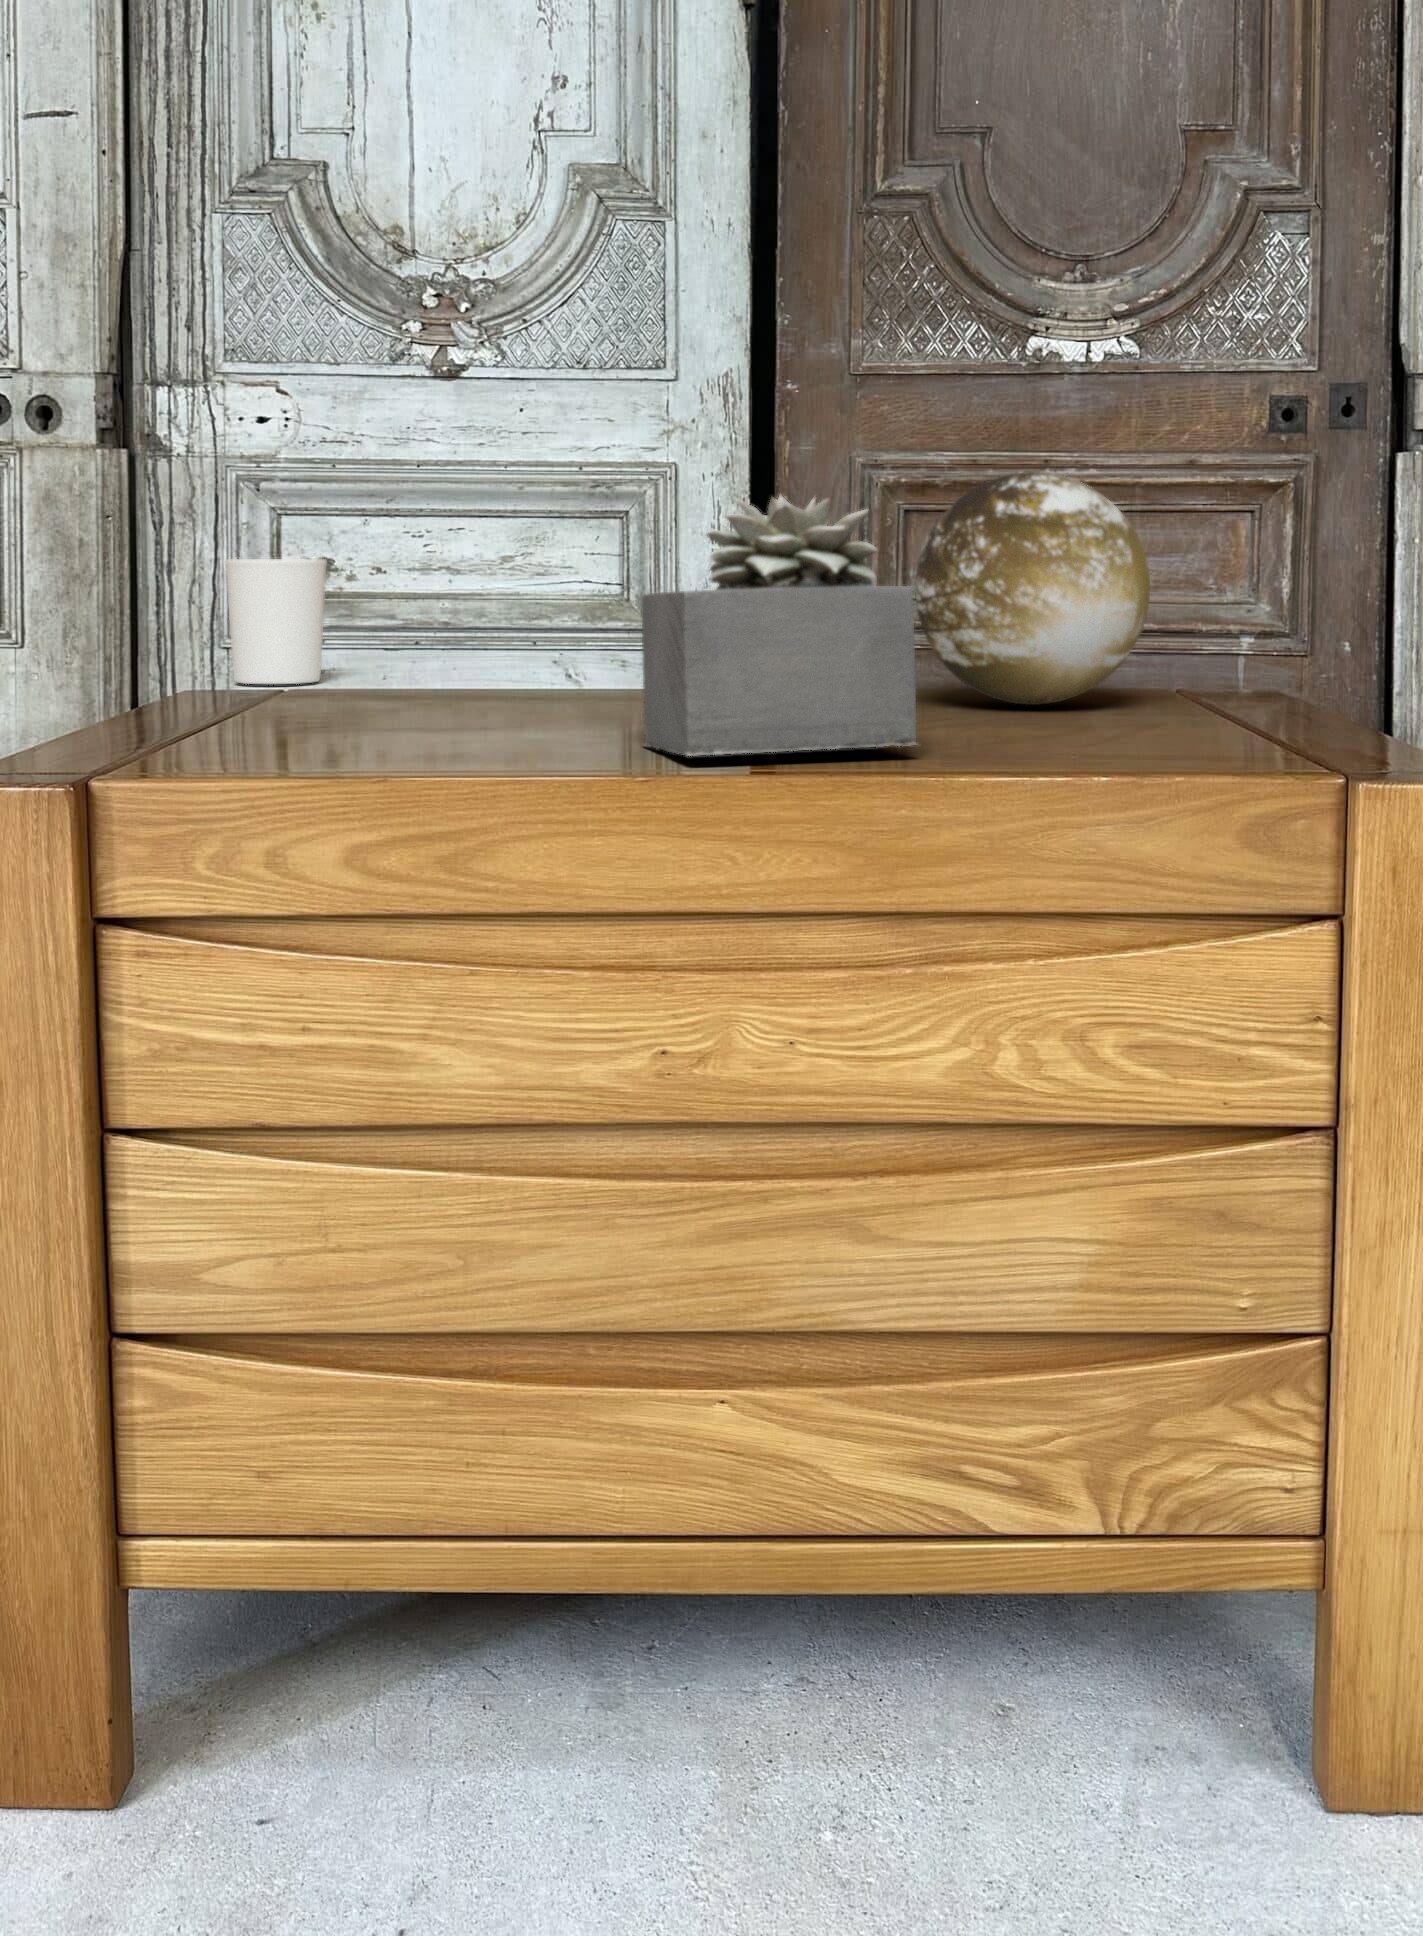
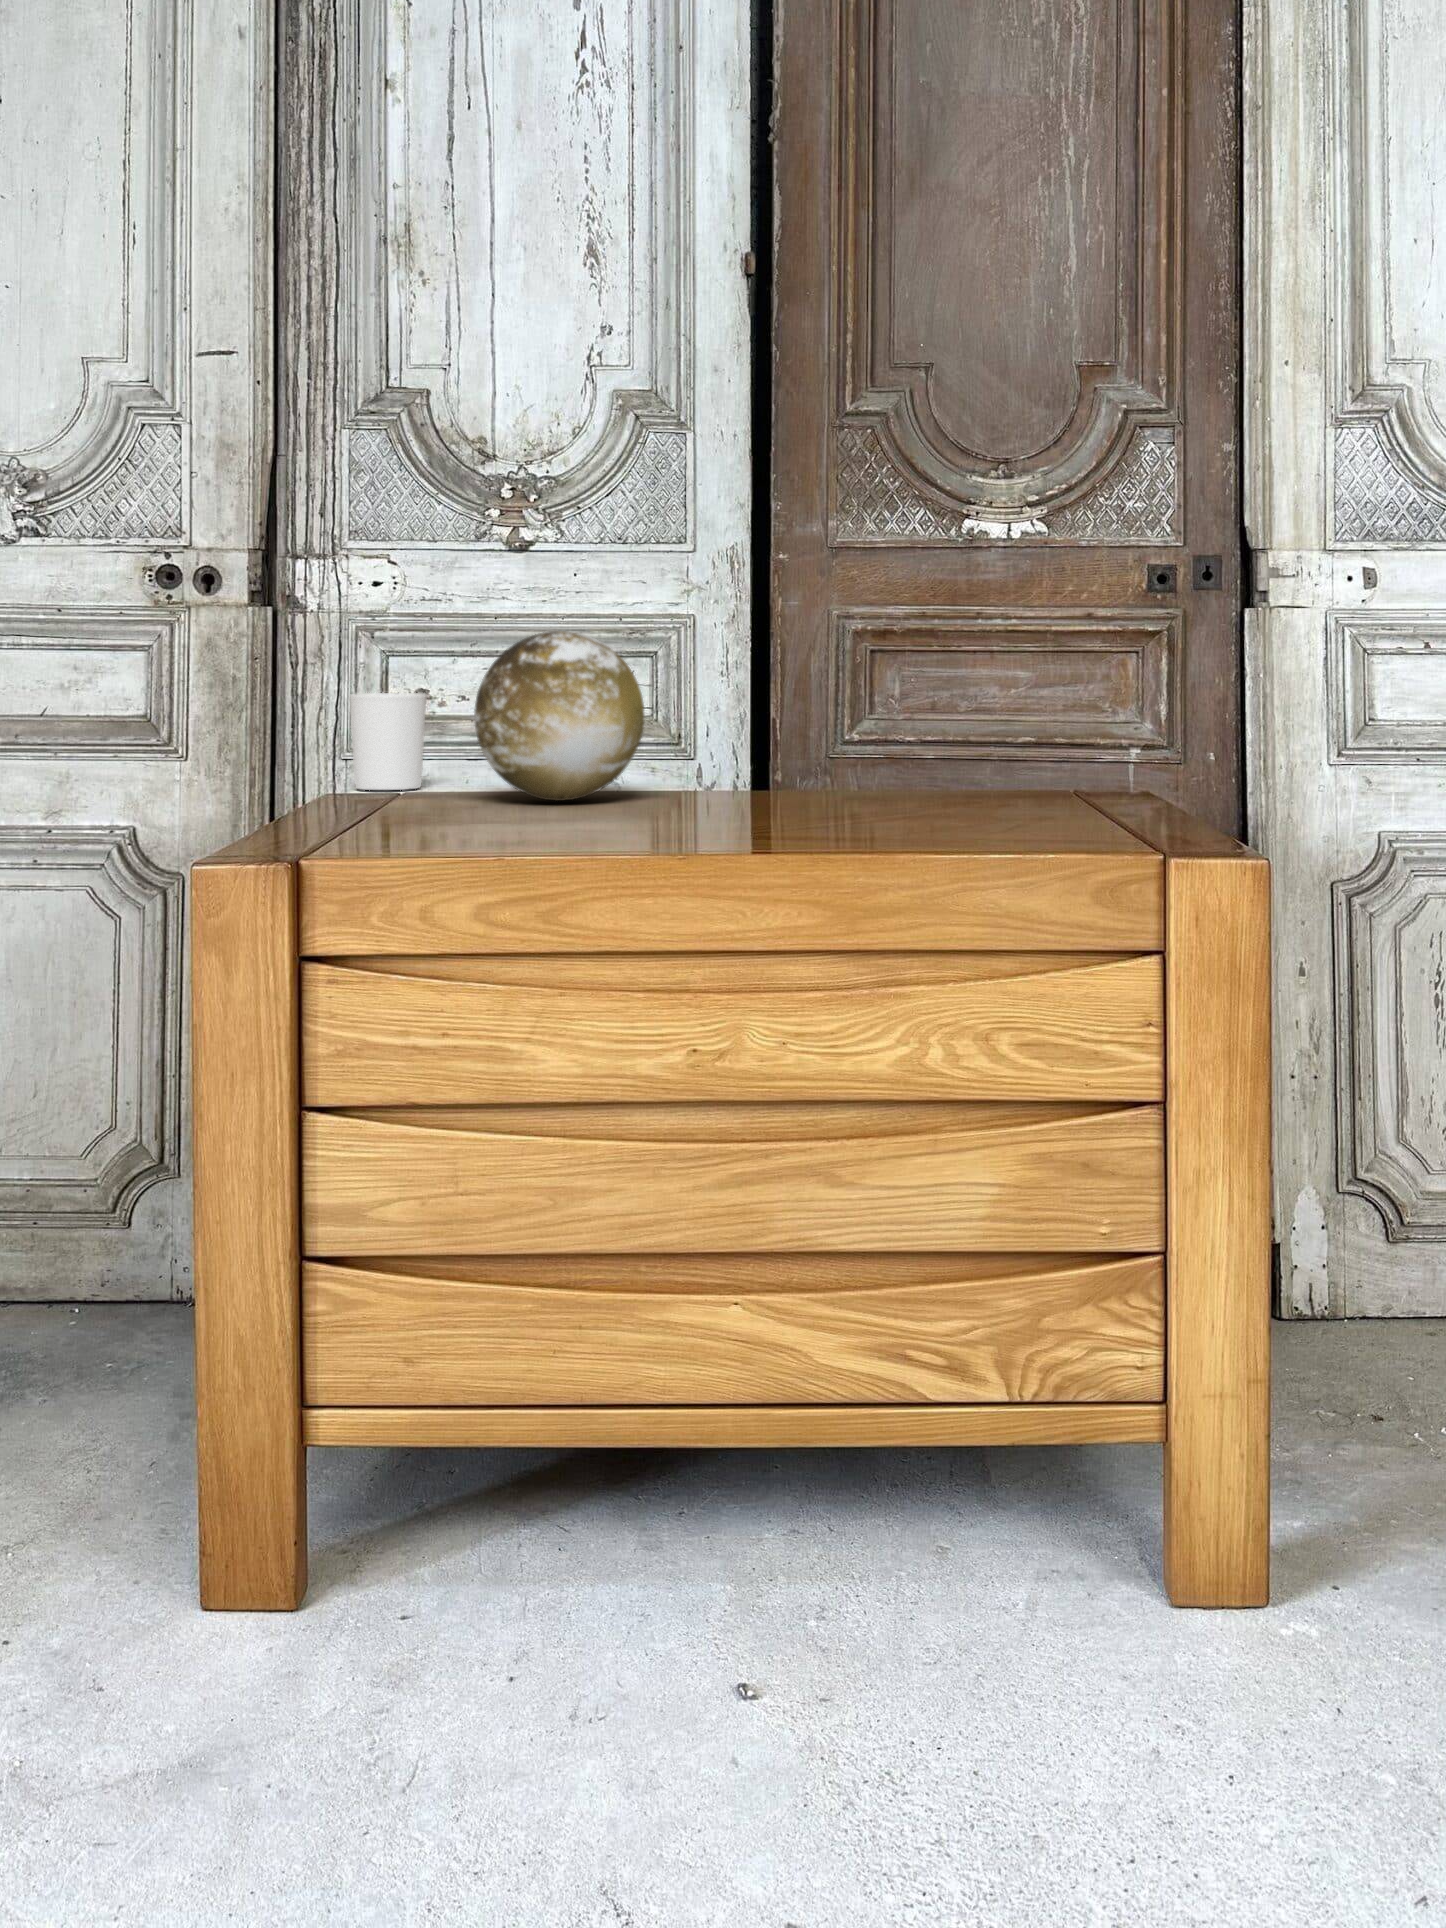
decorative orb: present [915,472,1150,705] -> present [474,631,644,801]
succulent plant: present [641,495,916,756] -> none [674,652,875,840]

